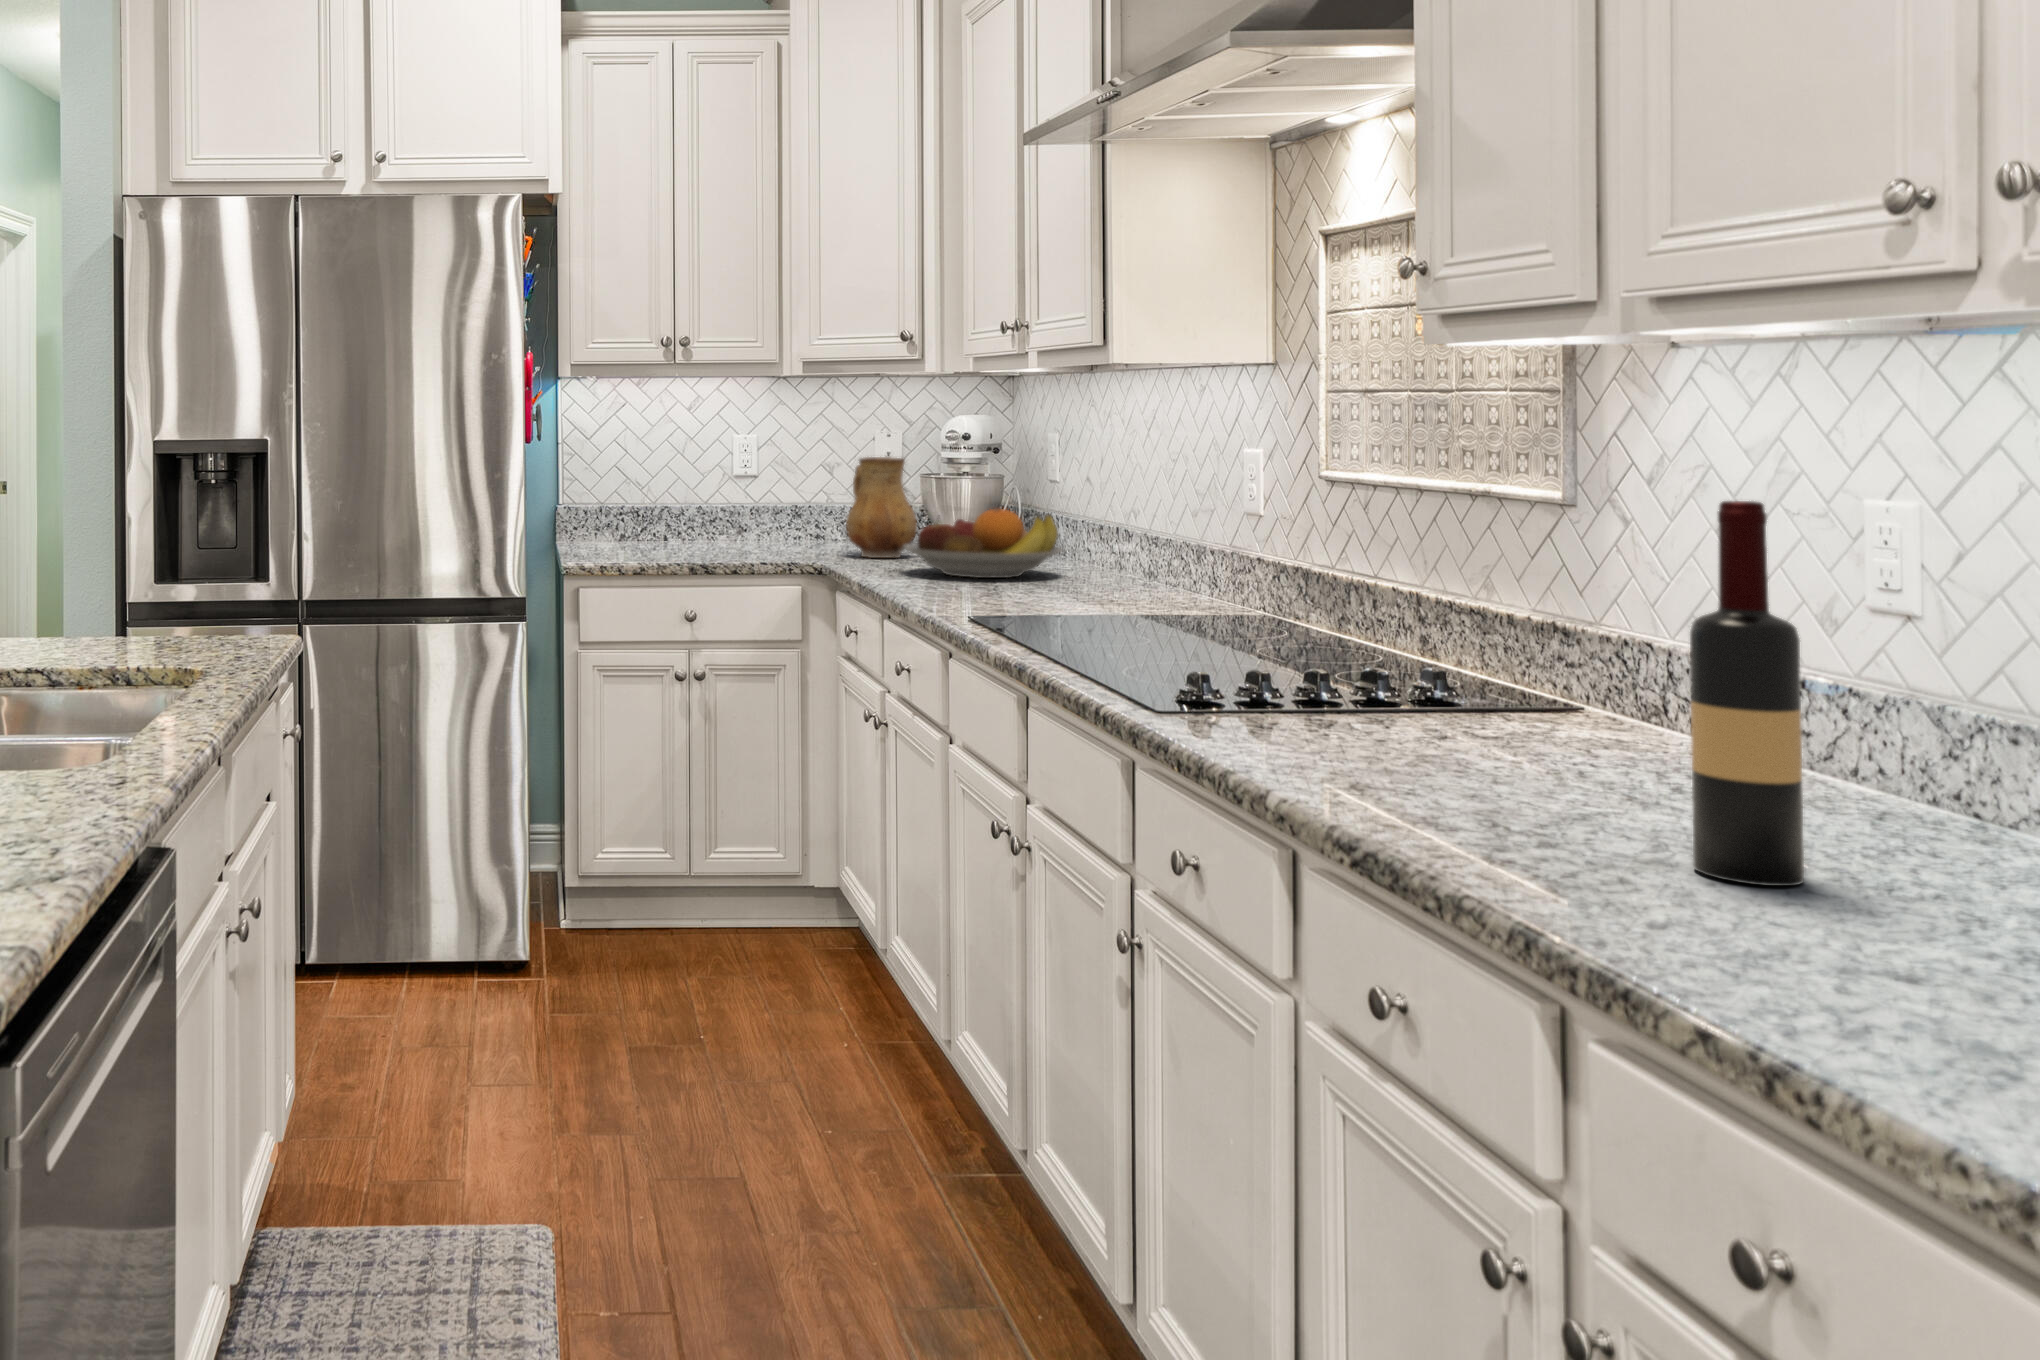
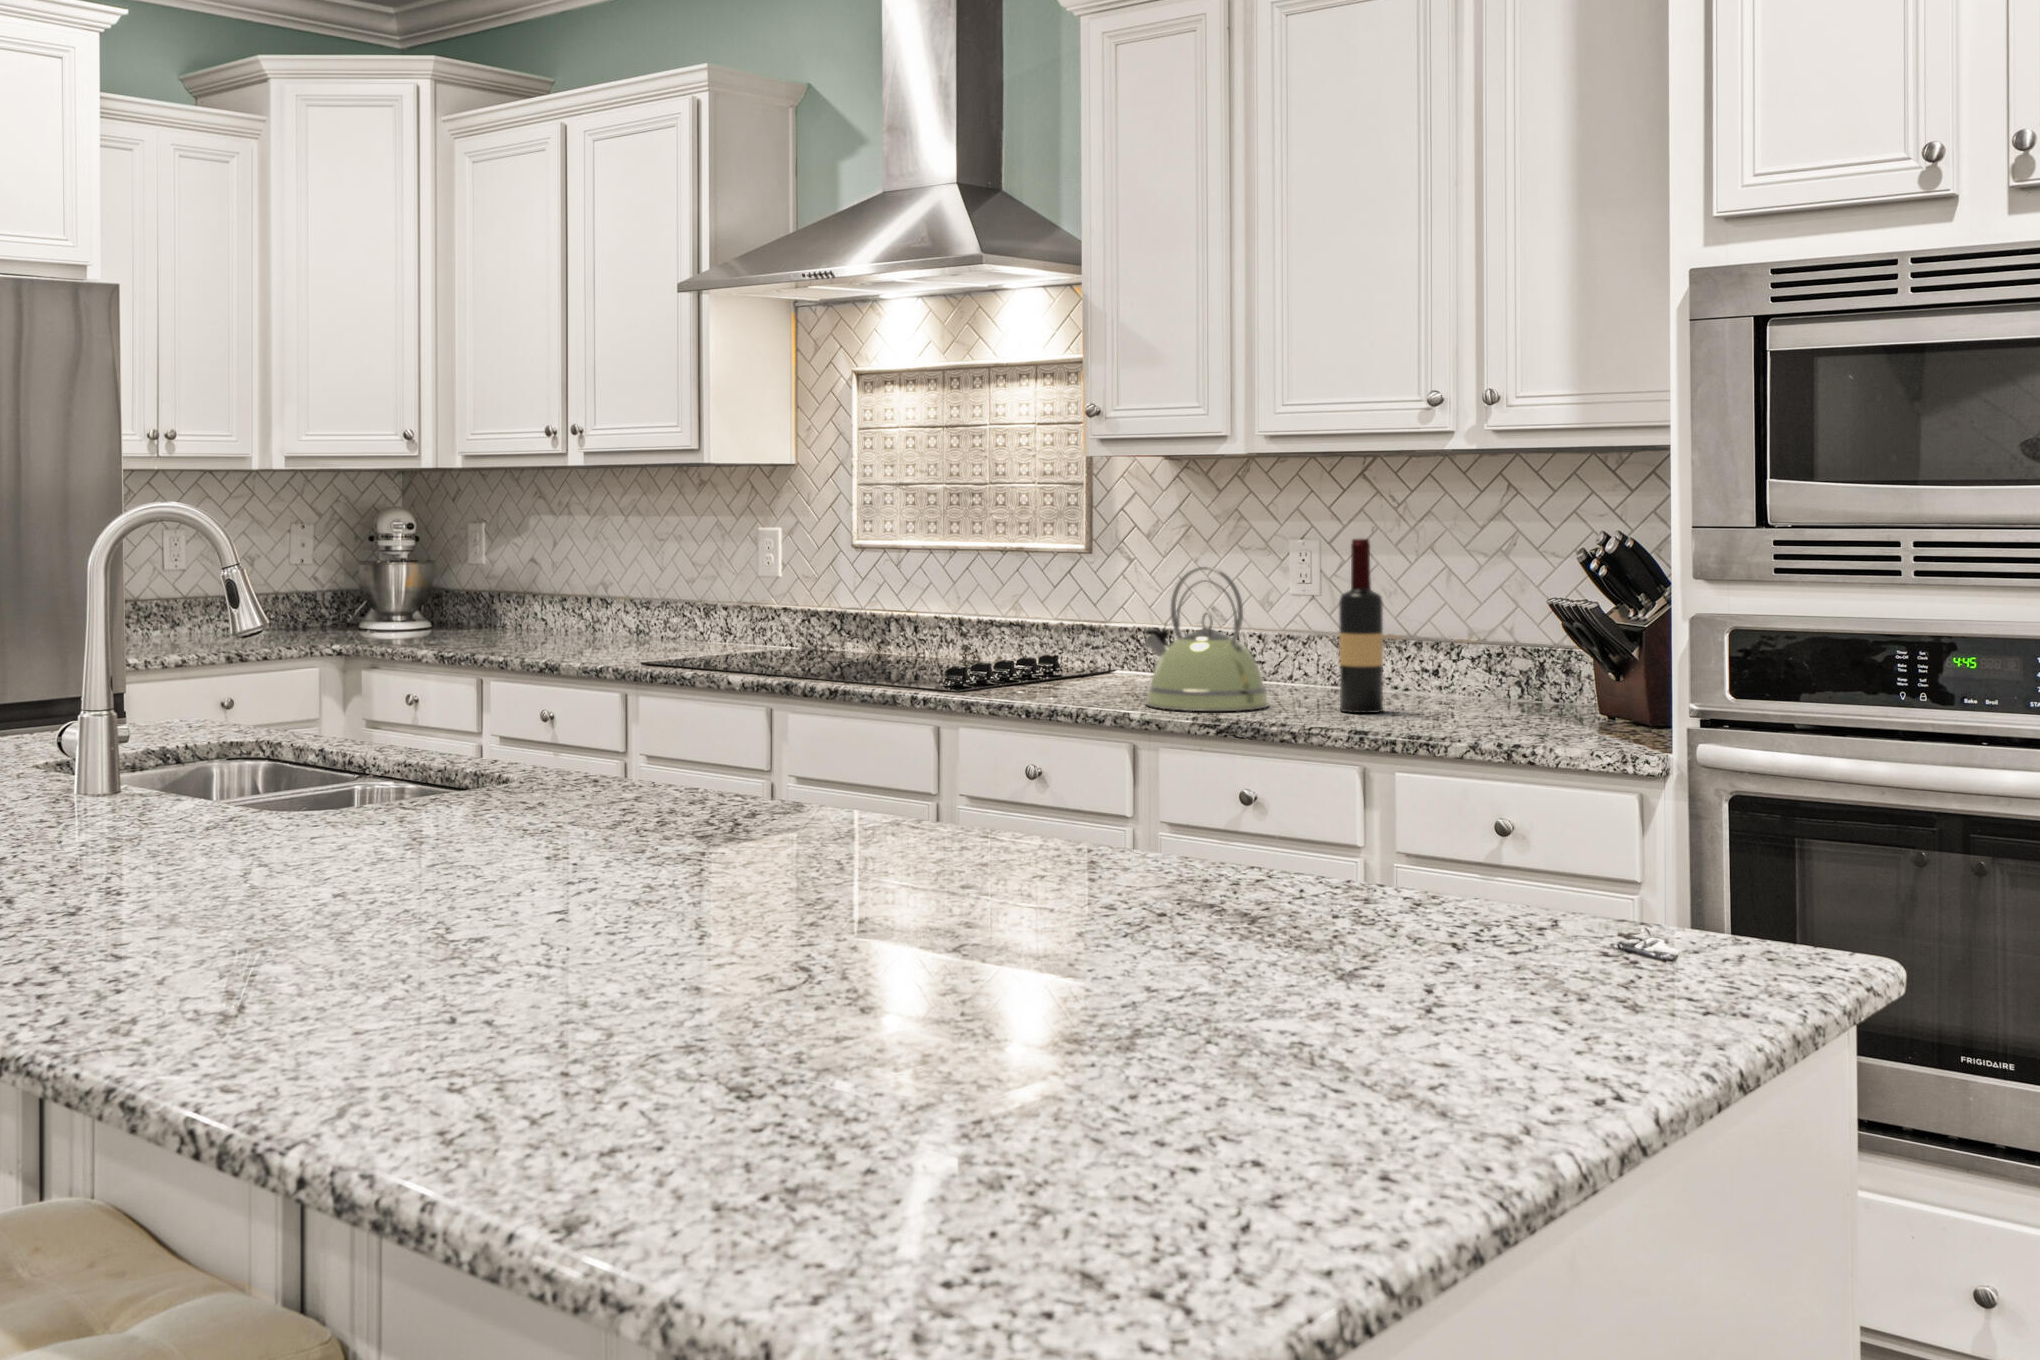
ceramic pitcher: present [846,457,917,558] -> none [314,546,385,639]
fruit bowl: present [903,509,1062,578] -> none [429,585,564,644]
kettle: none [1346,540,1607,827] -> present [1144,567,1269,711]

